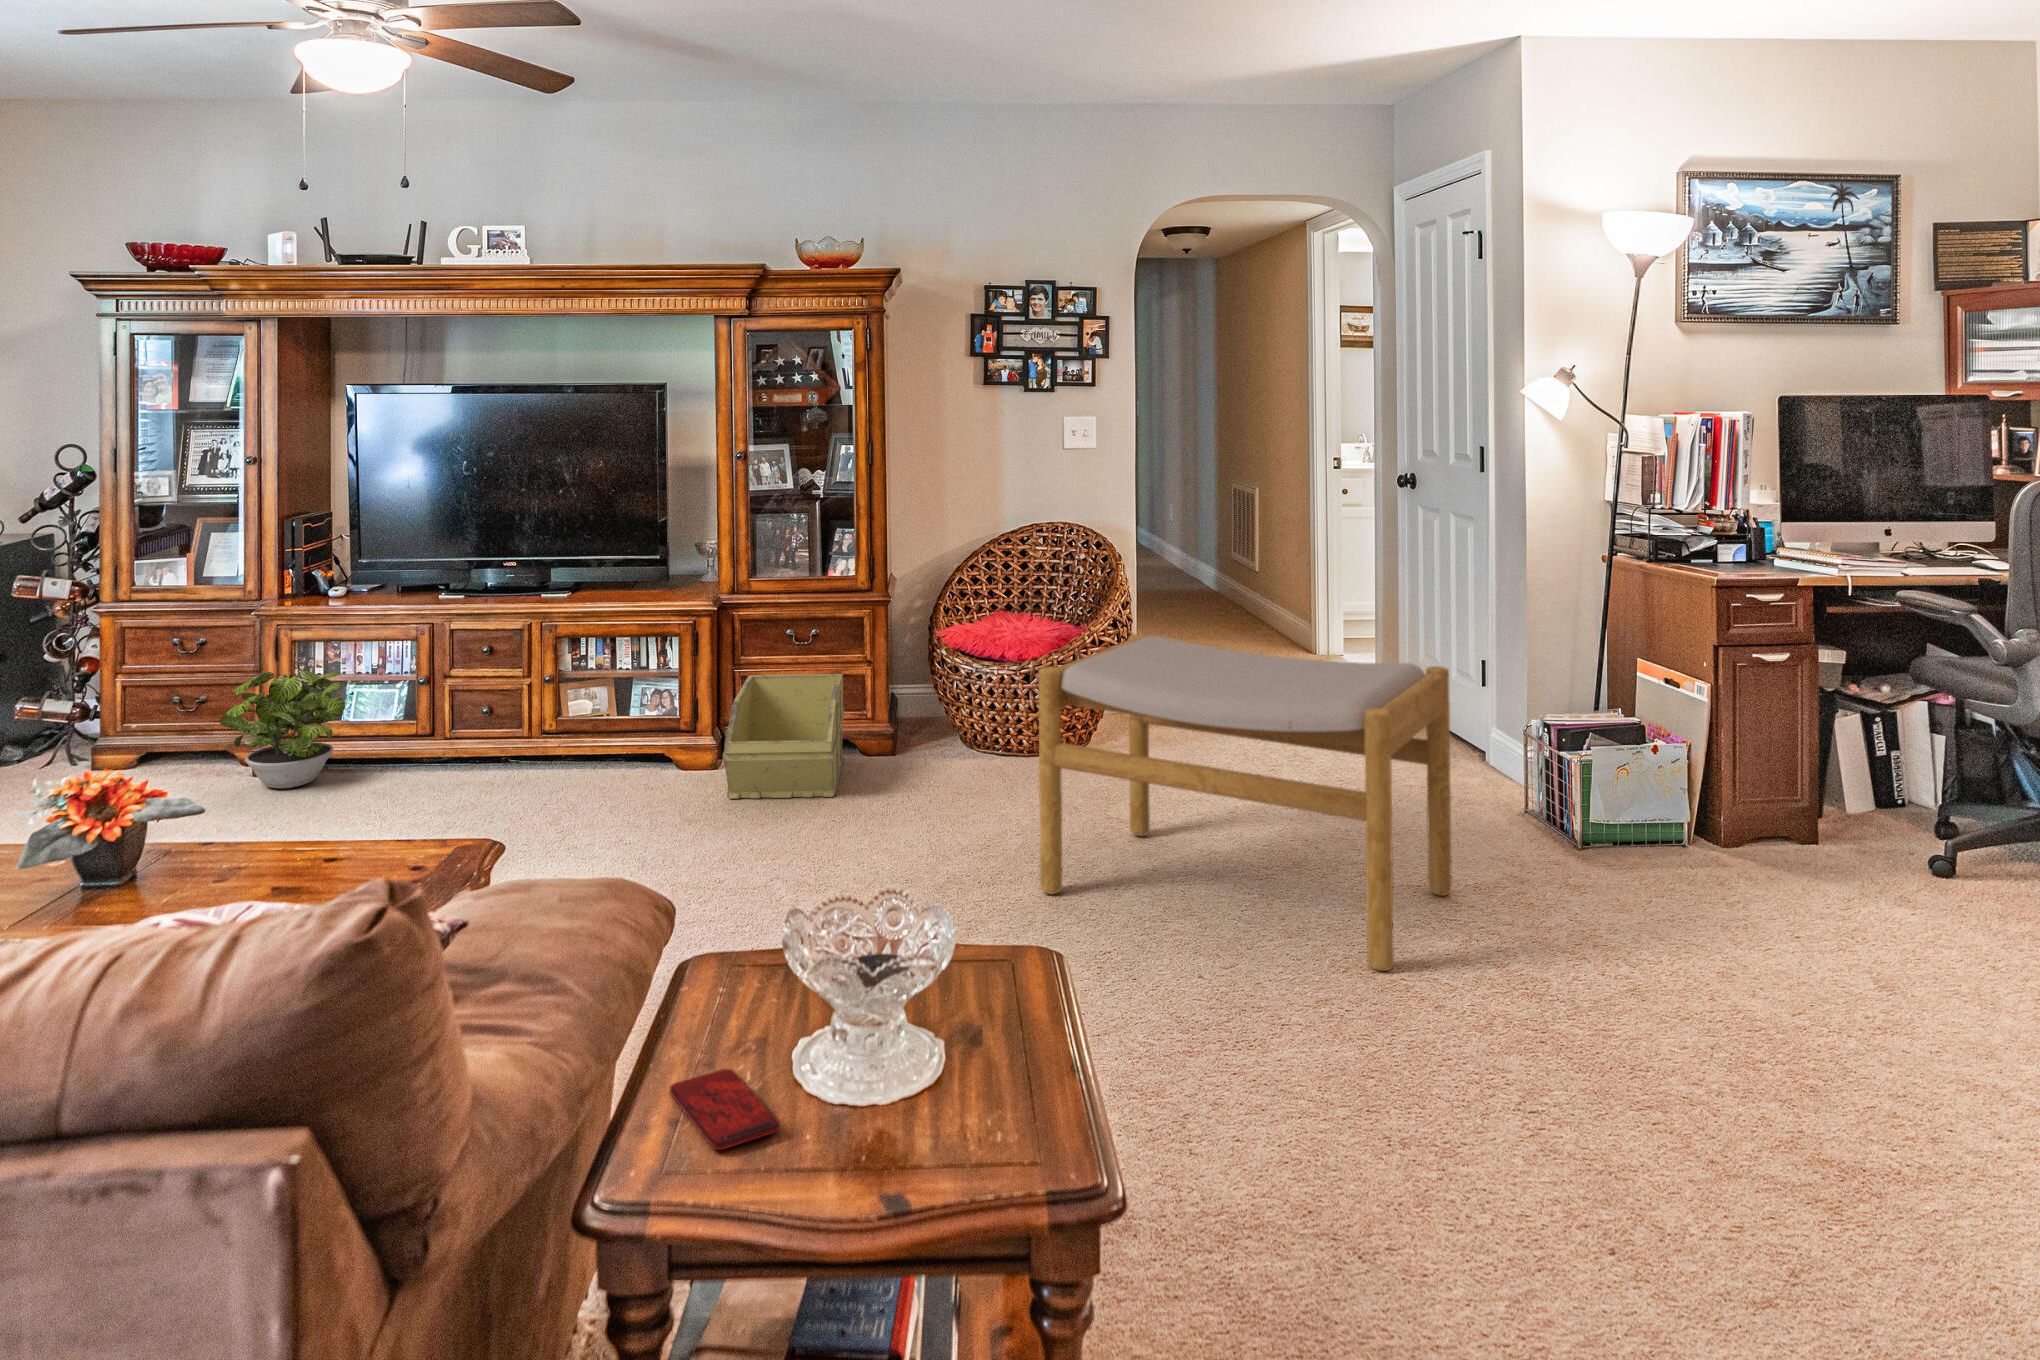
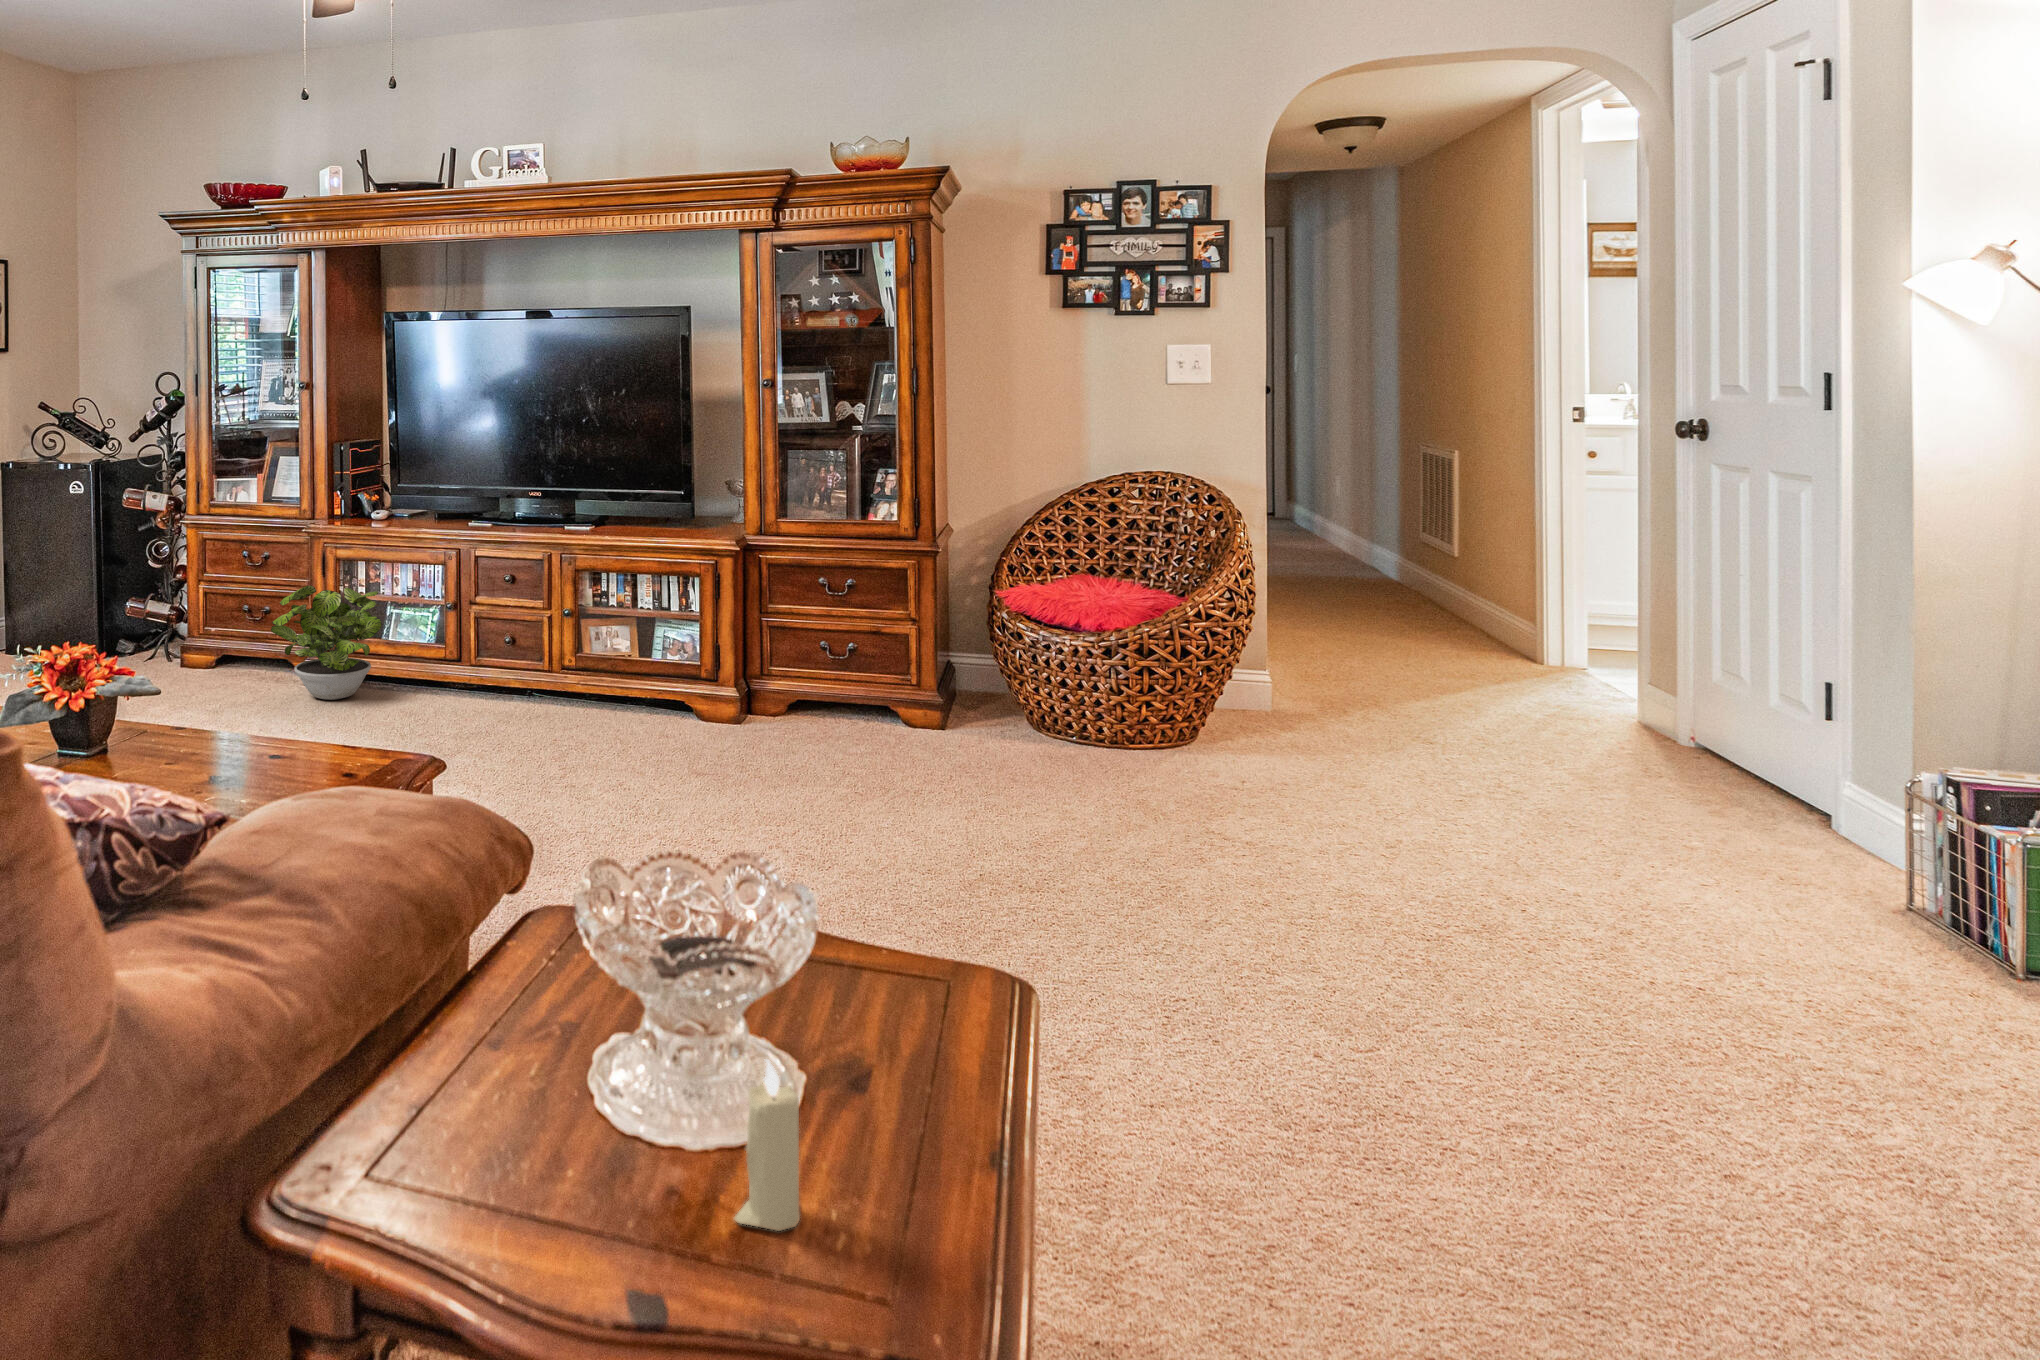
footstool: present [1038,634,1452,971] -> none [1100,602,1760,1105]
storage bin: present [723,674,845,799] -> none [737,626,885,768]
candle: none [902,1020,945,1137] -> present [734,1059,800,1231]
smartphone: present [670,1069,780,1150] -> none [455,1068,569,1181]

